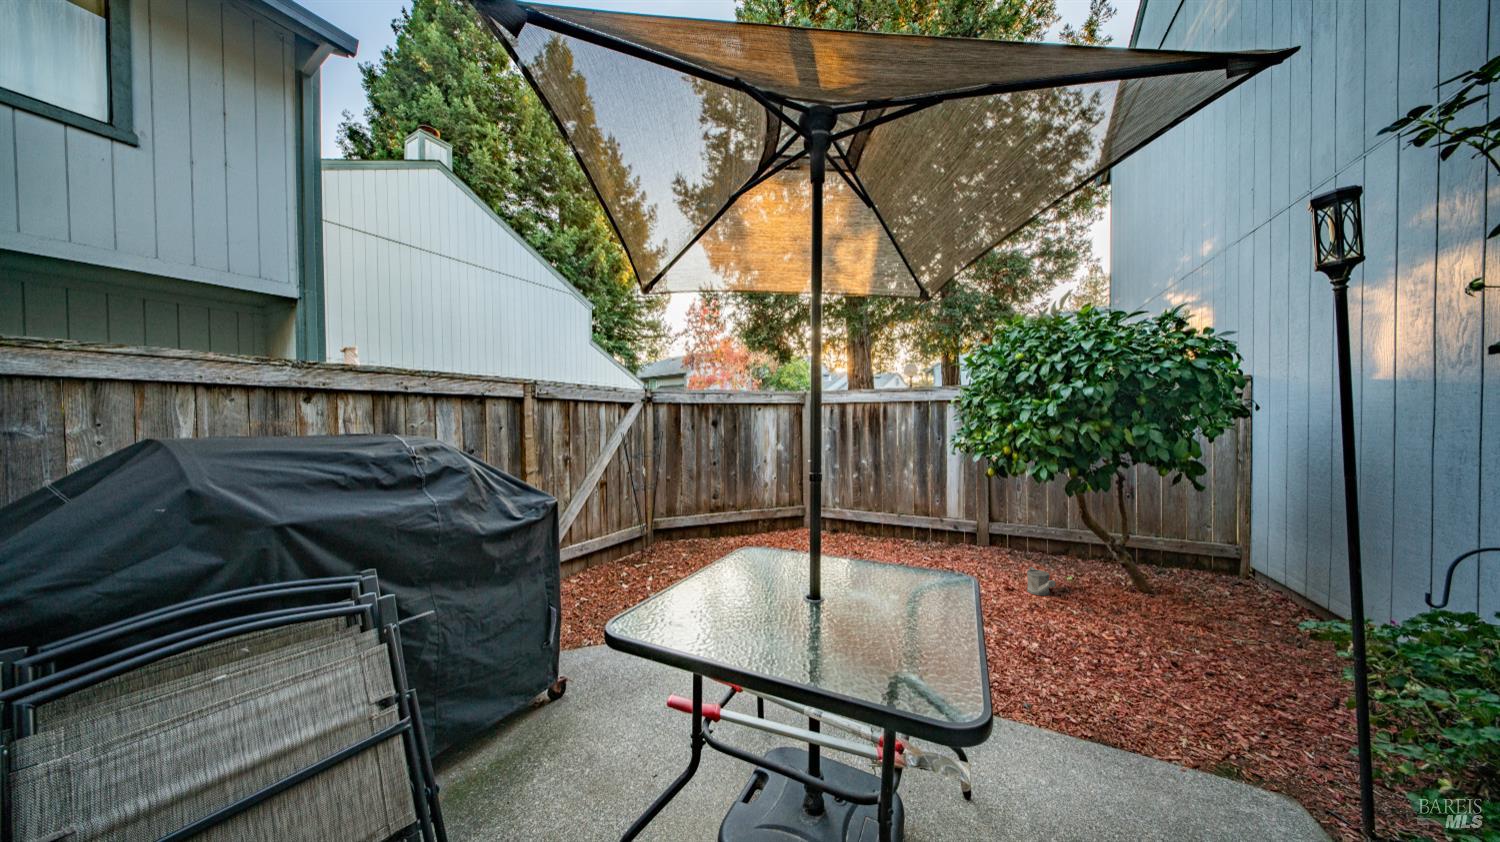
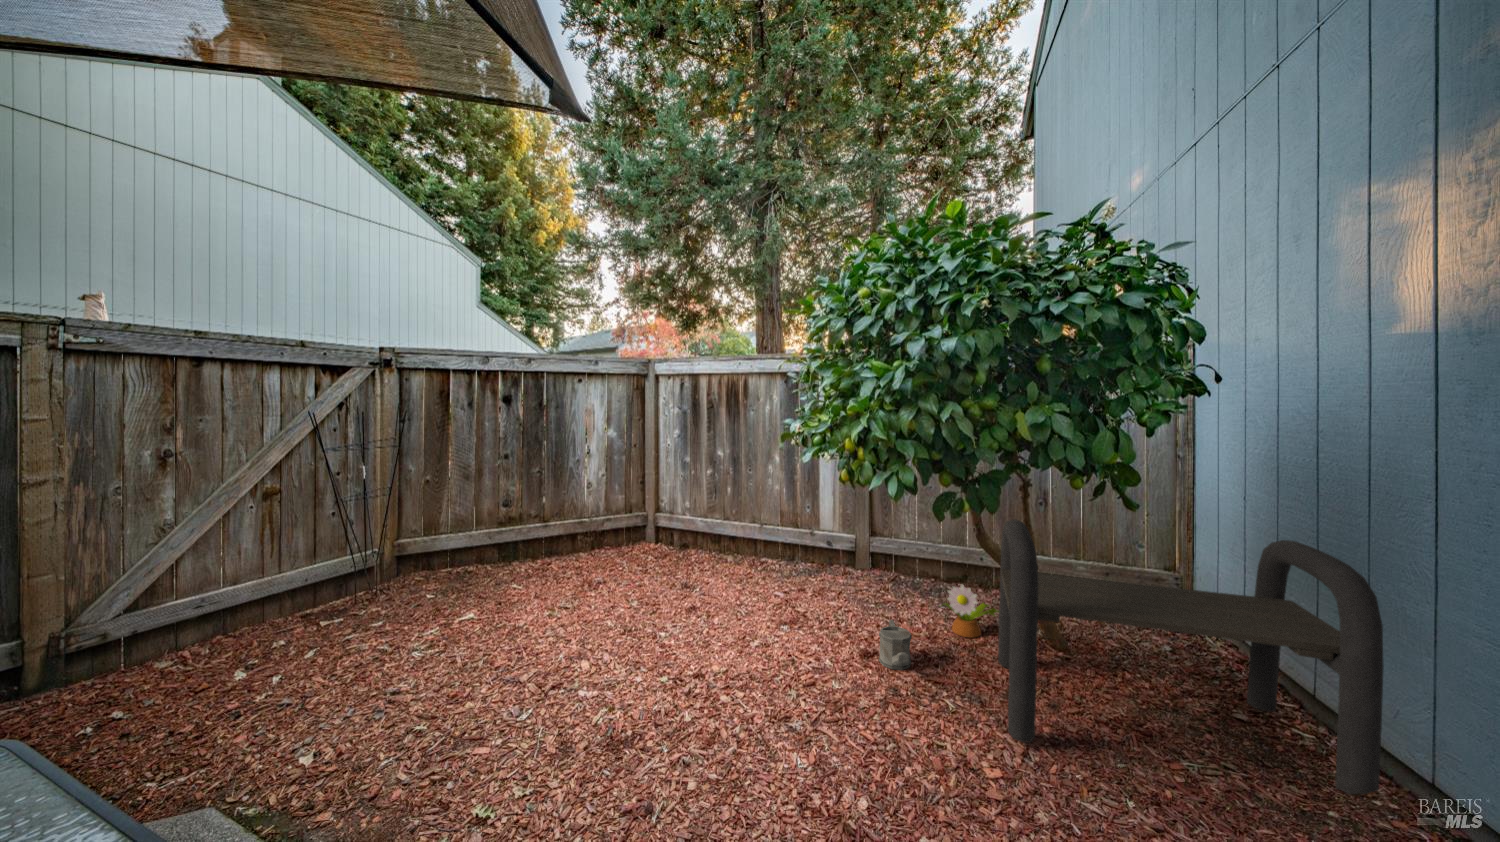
bench: none [1108,496,1352,650] -> present [998,519,1384,794]
decorative plant: none [1057,544,1104,580] -> present [943,585,999,638]

